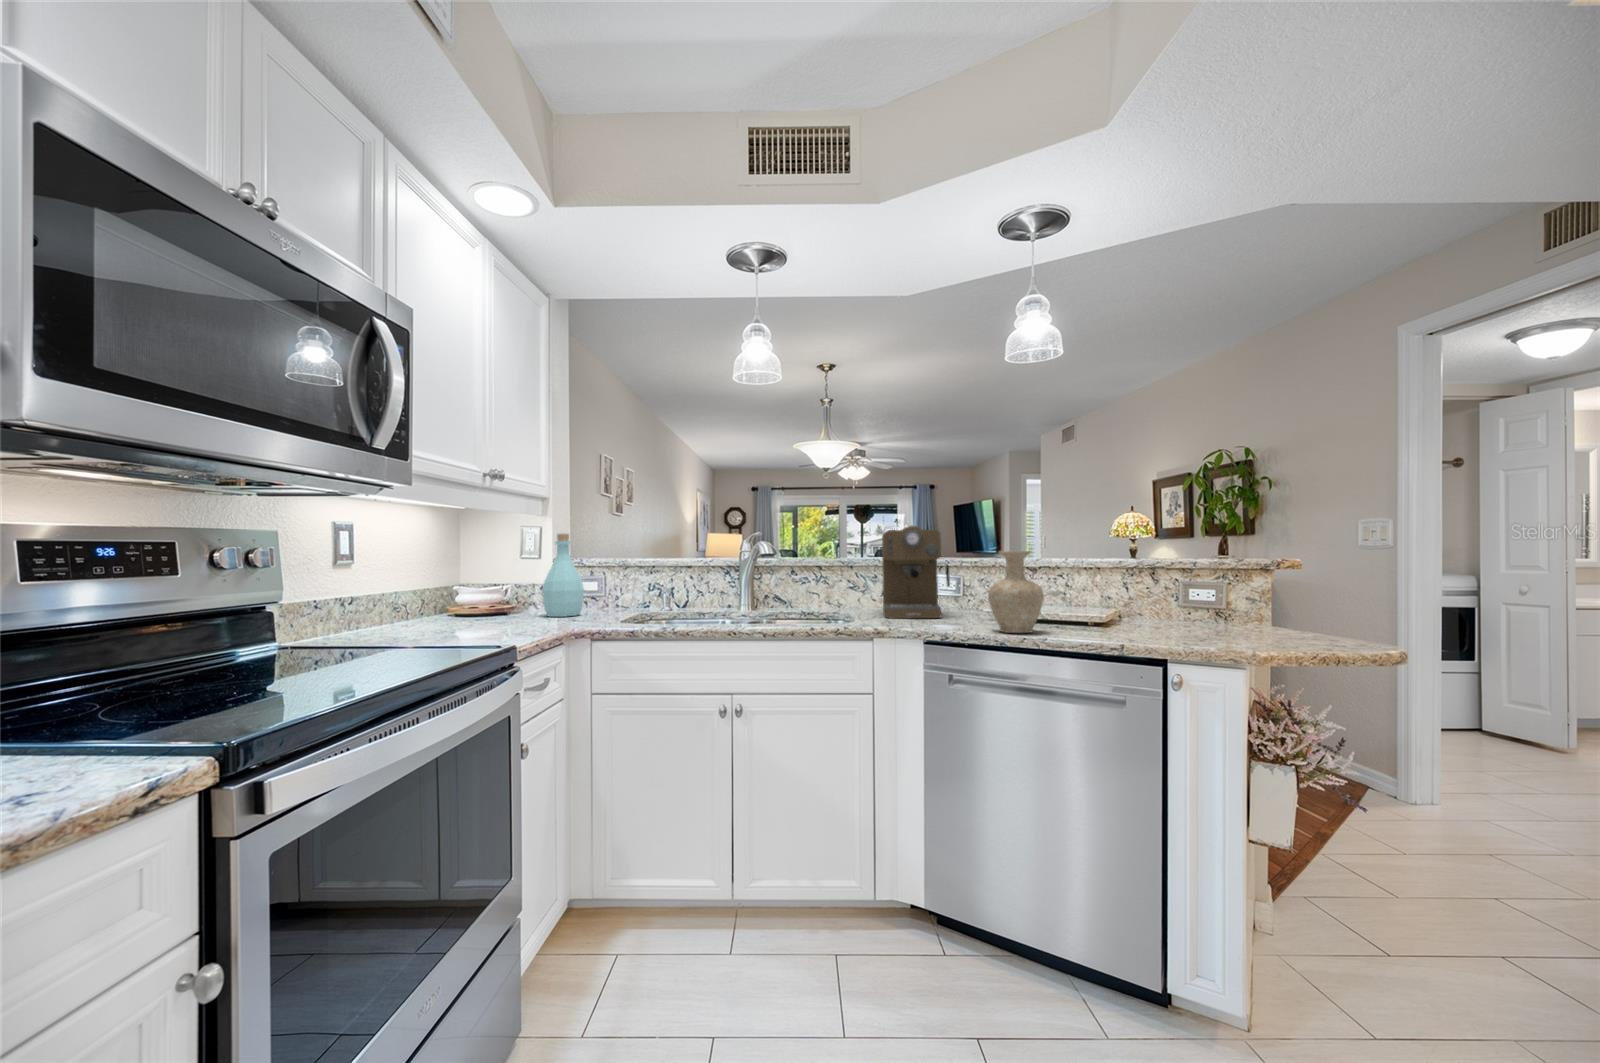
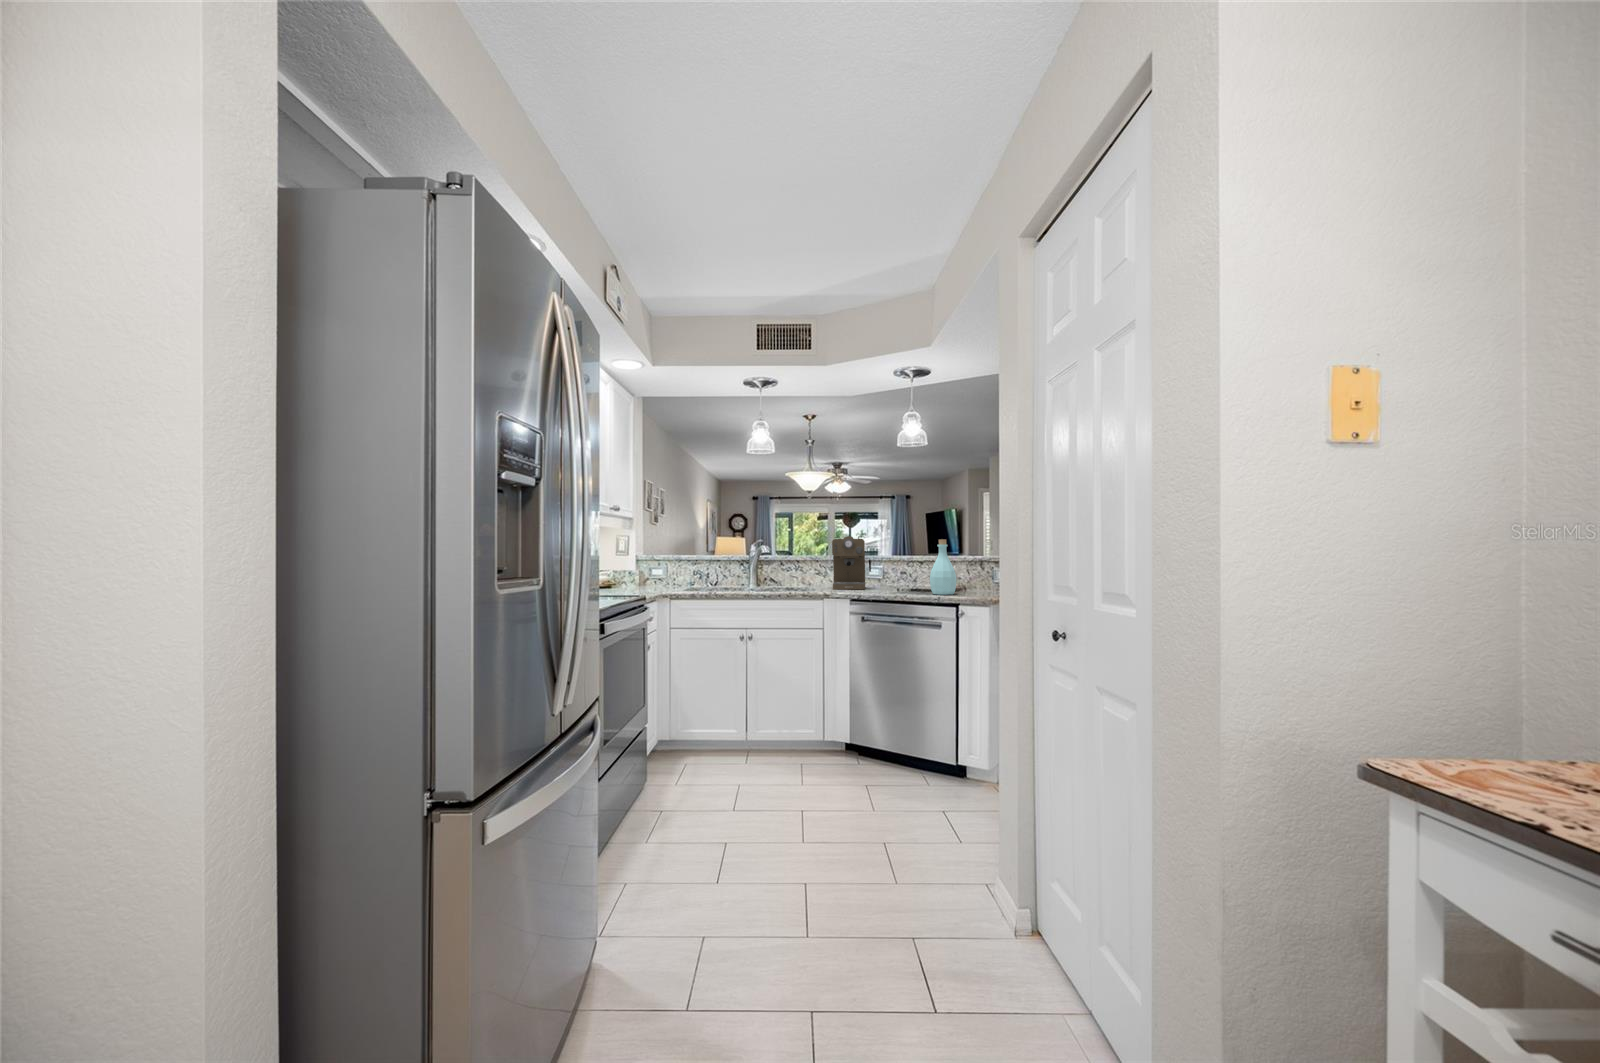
bottle: present [542,534,584,617] -> present [930,539,956,595]
vase: present [988,551,1044,633] -> none [882,551,910,594]

